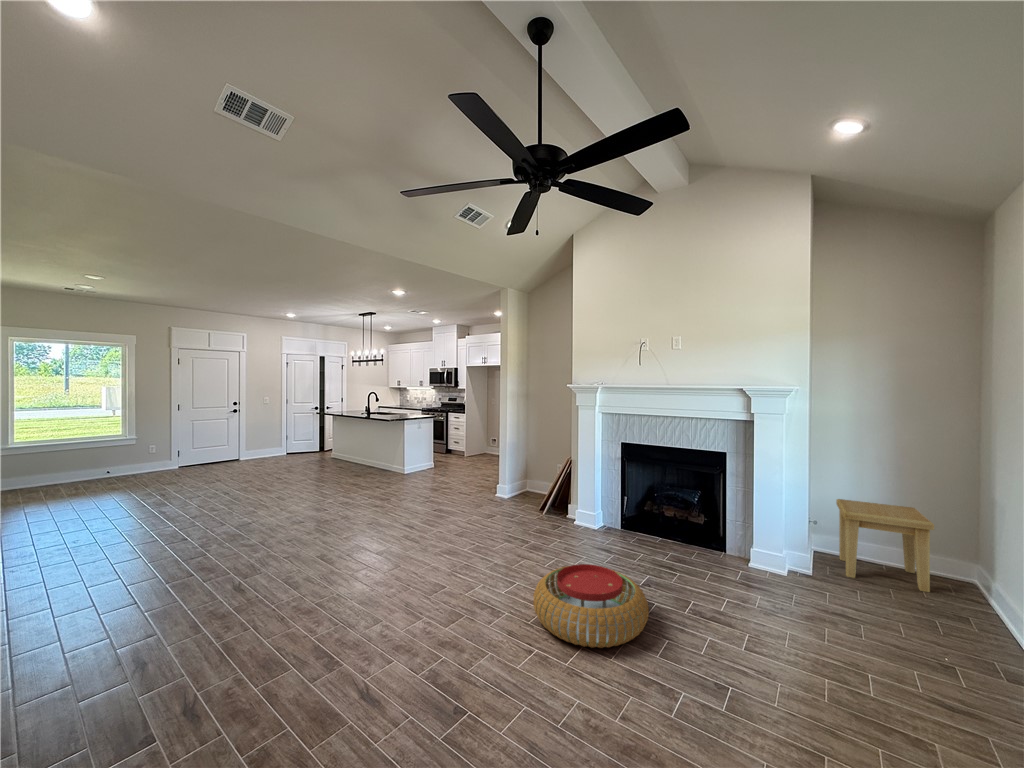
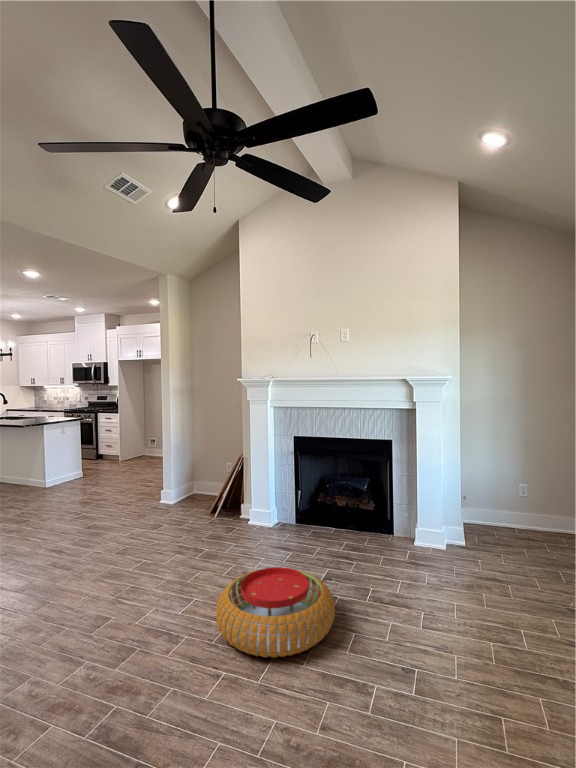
side table: present [836,499,934,592] -> none [478,474,552,547]

